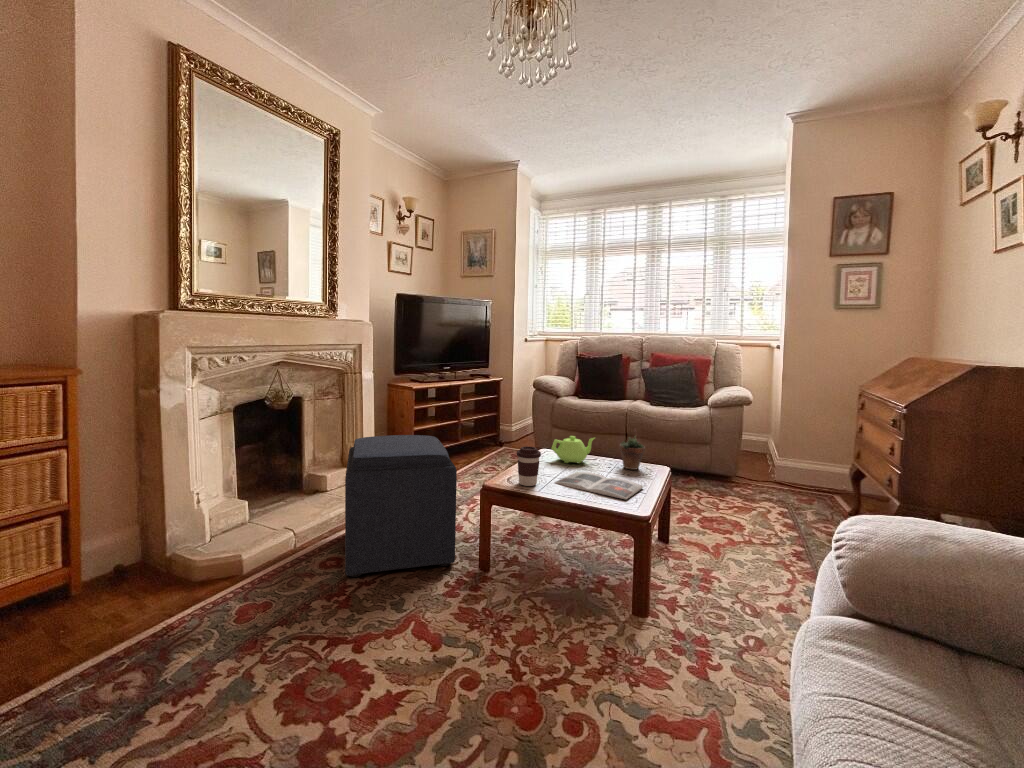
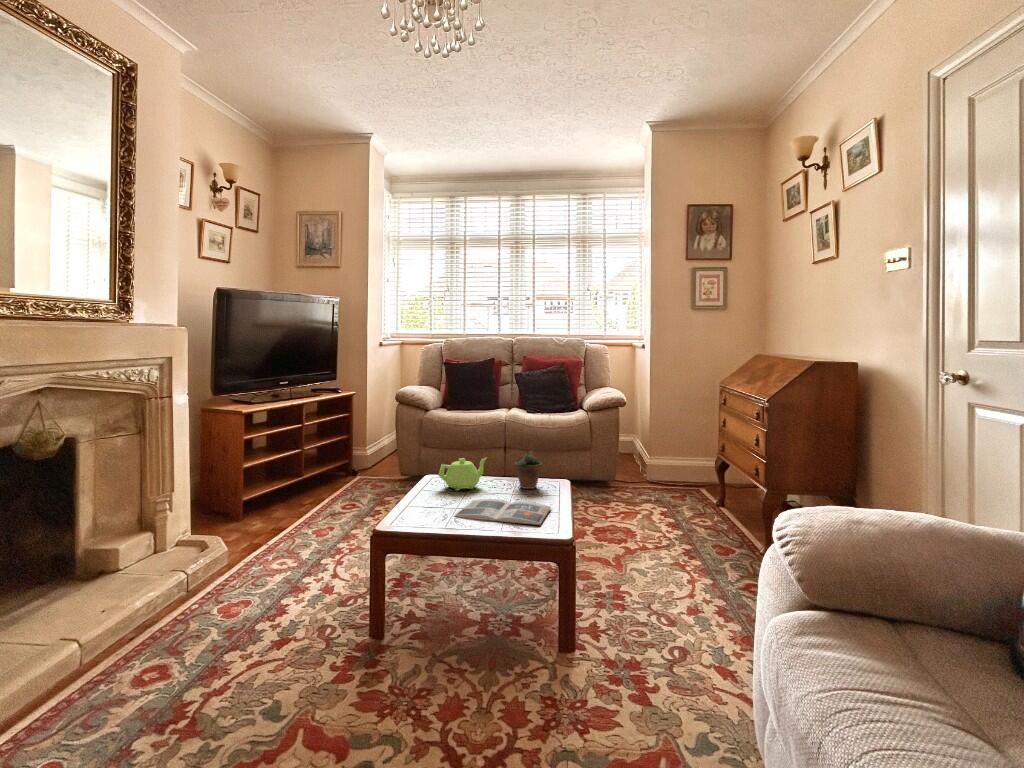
ottoman: present [345,435,457,577] -> none [165,477,336,687]
coffee cup: present [517,446,541,486] -> none [409,477,439,525]

